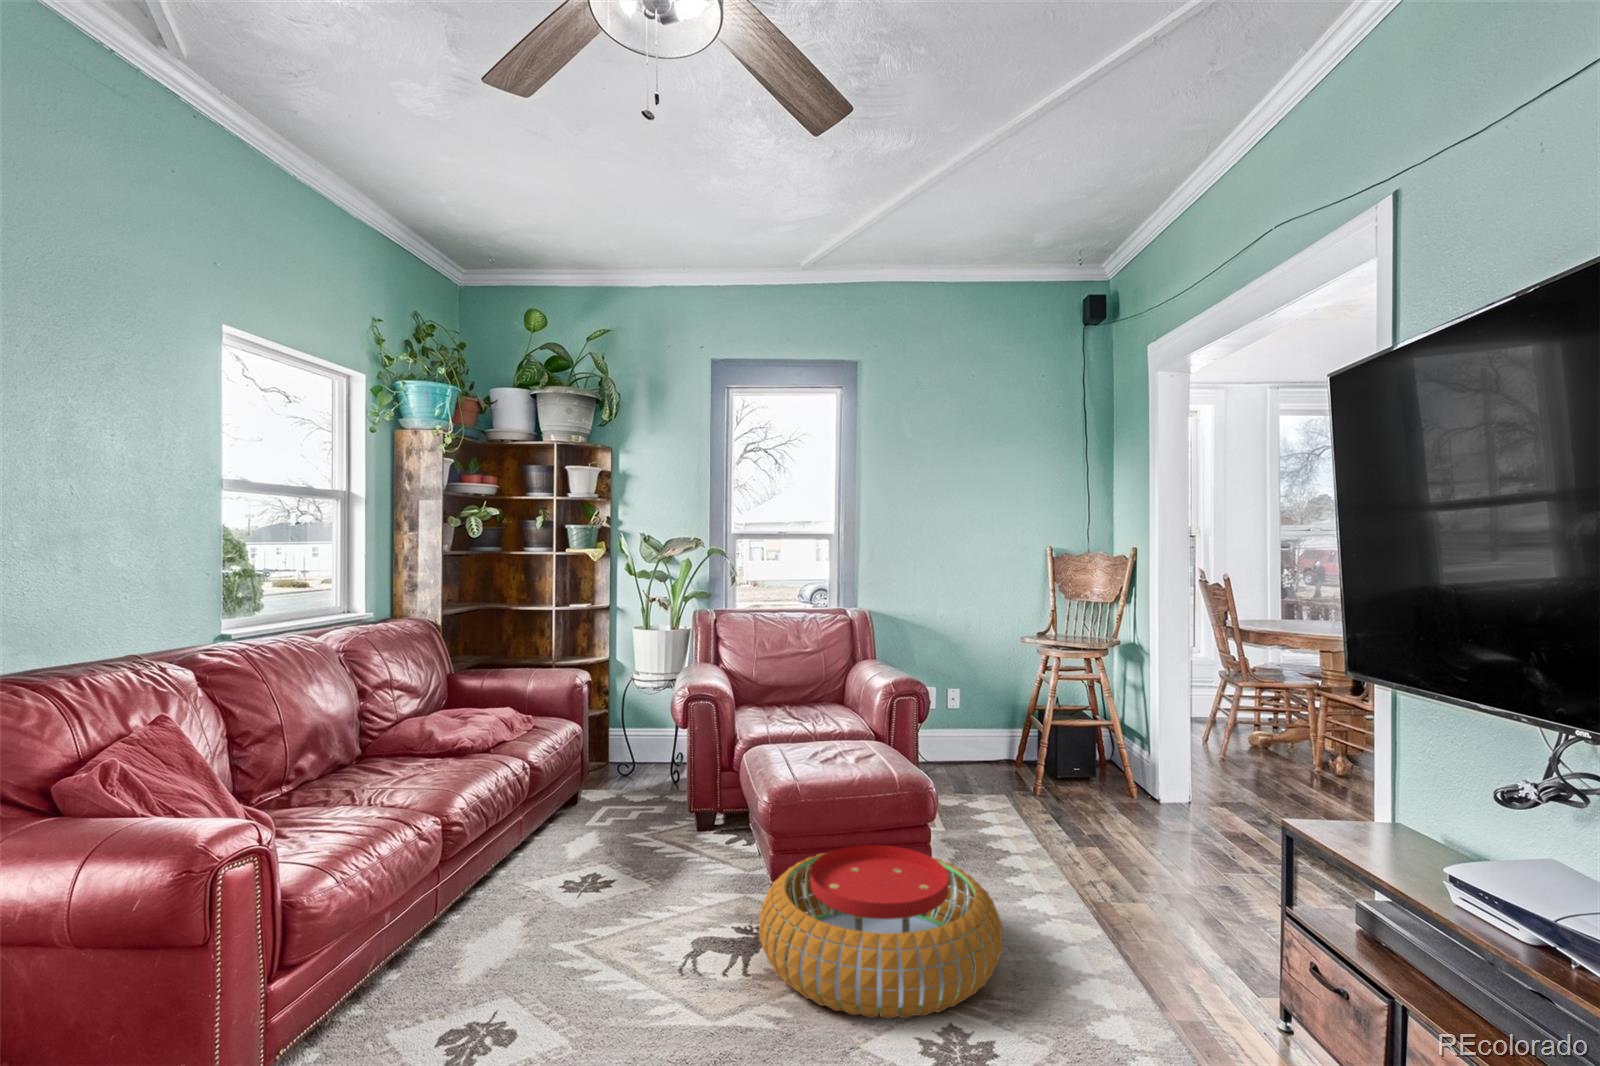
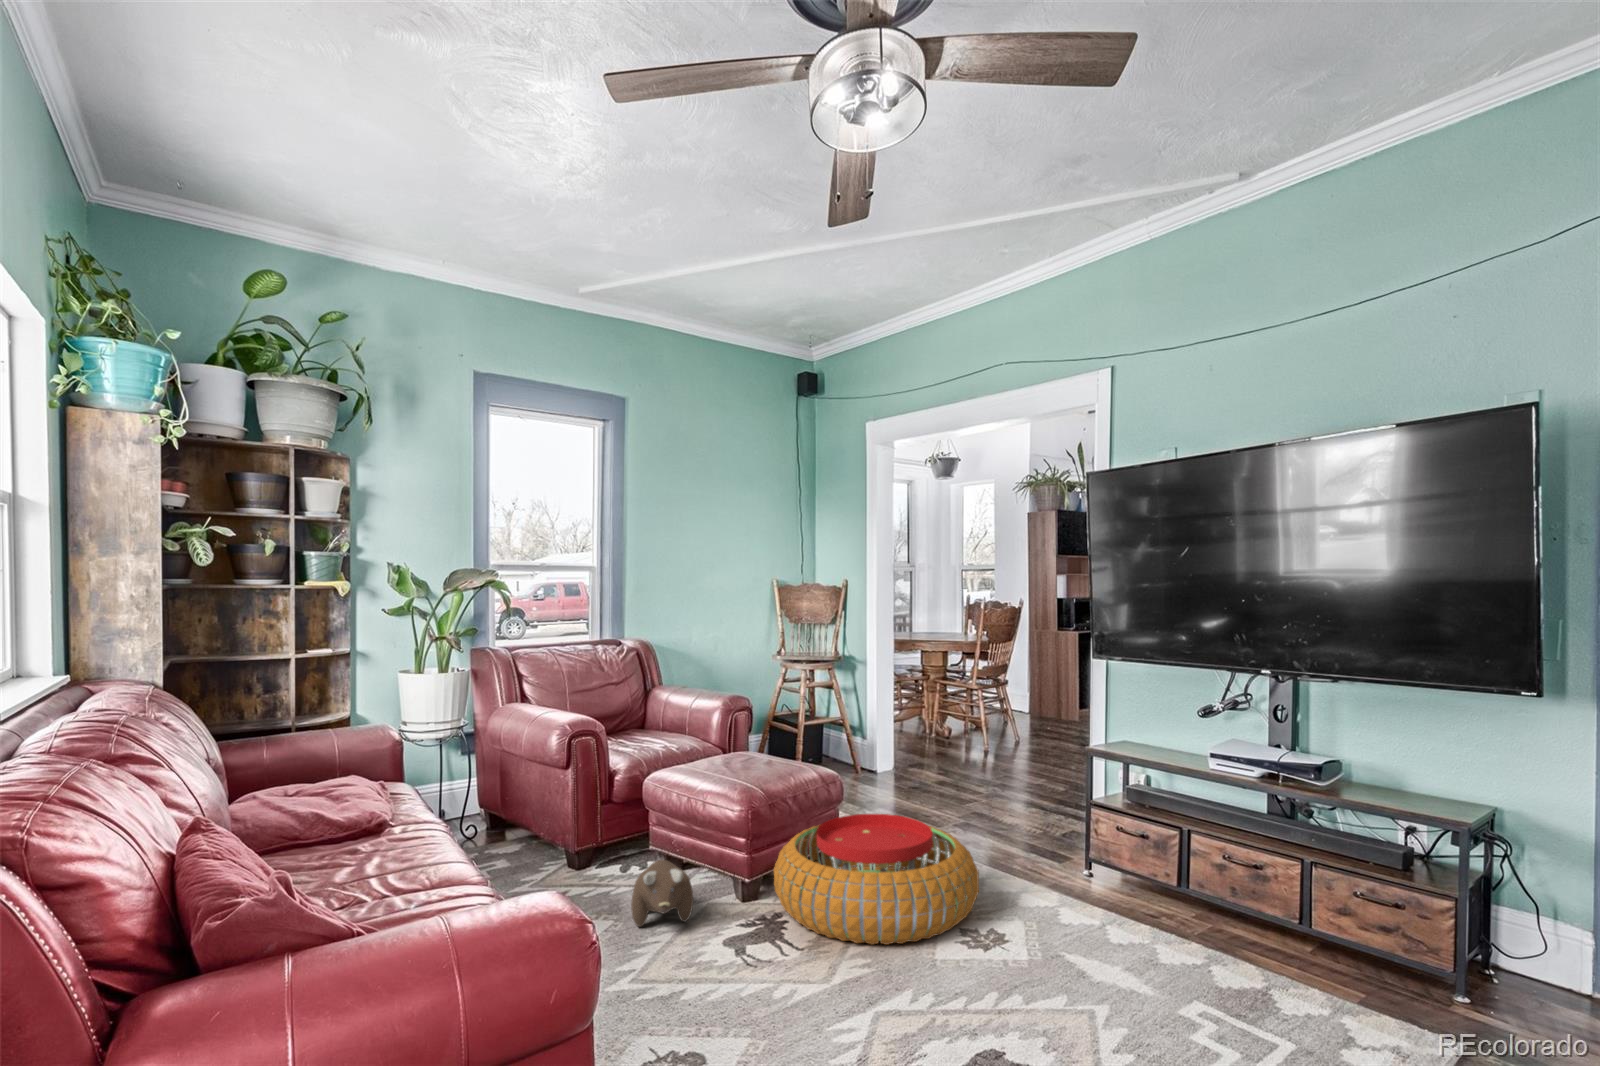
plush toy: none [649,841,720,907] -> present [631,860,693,927]

